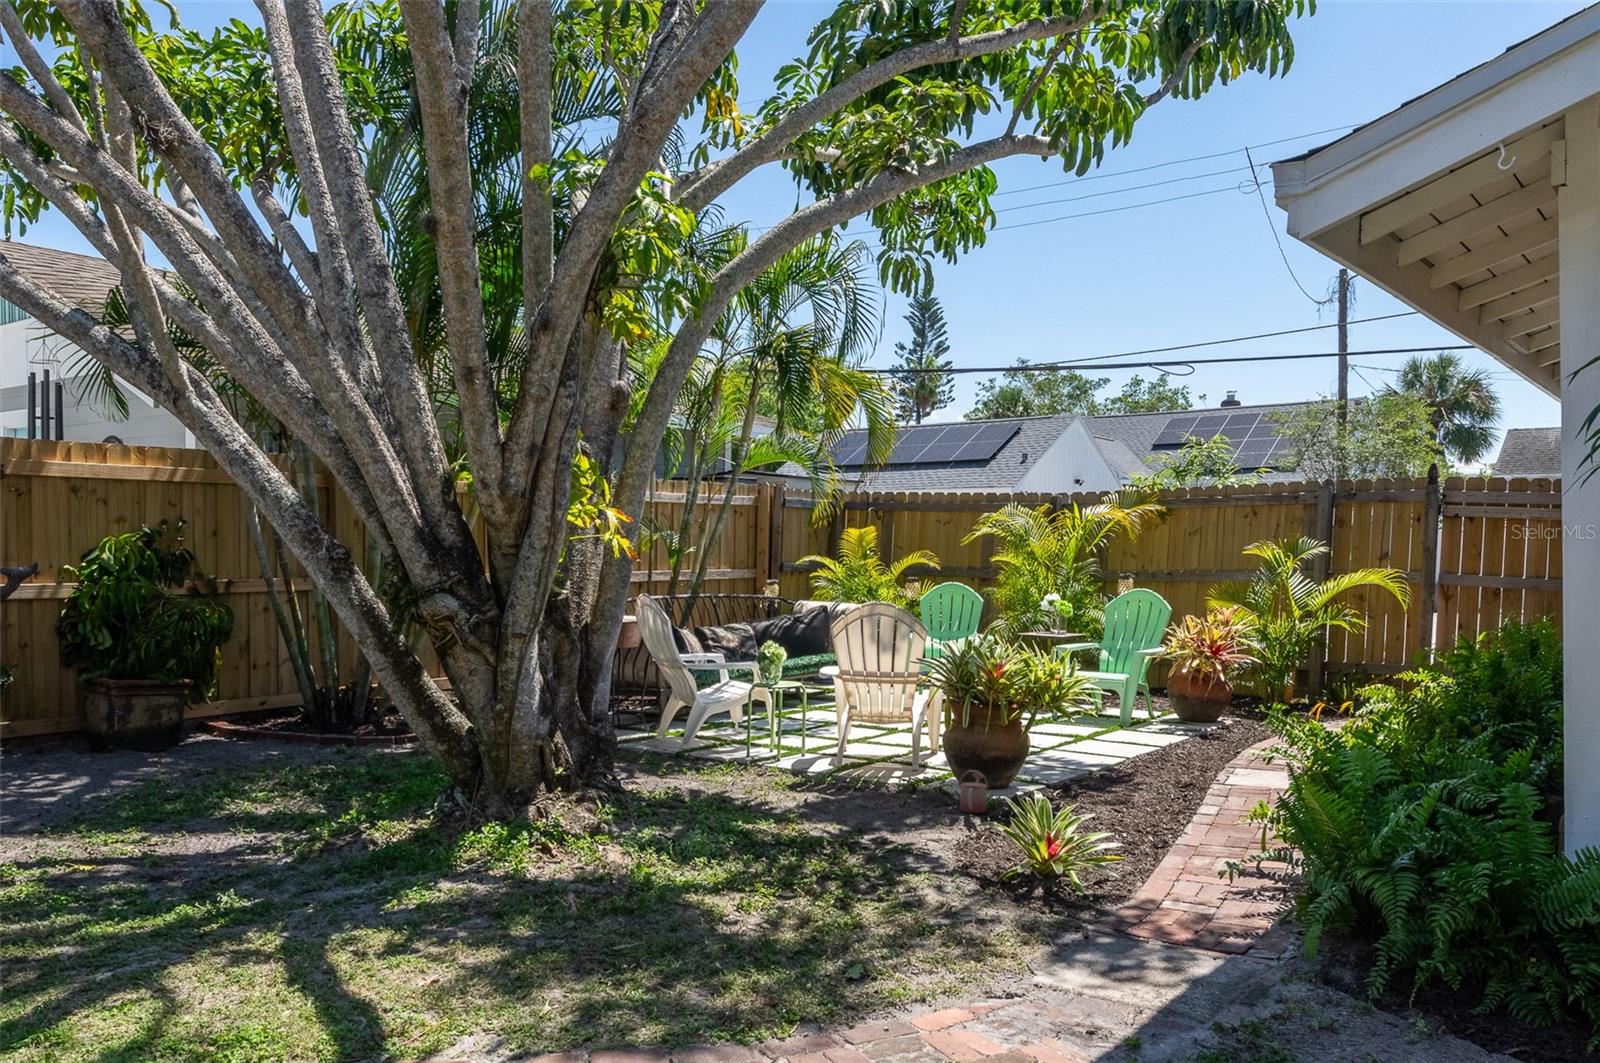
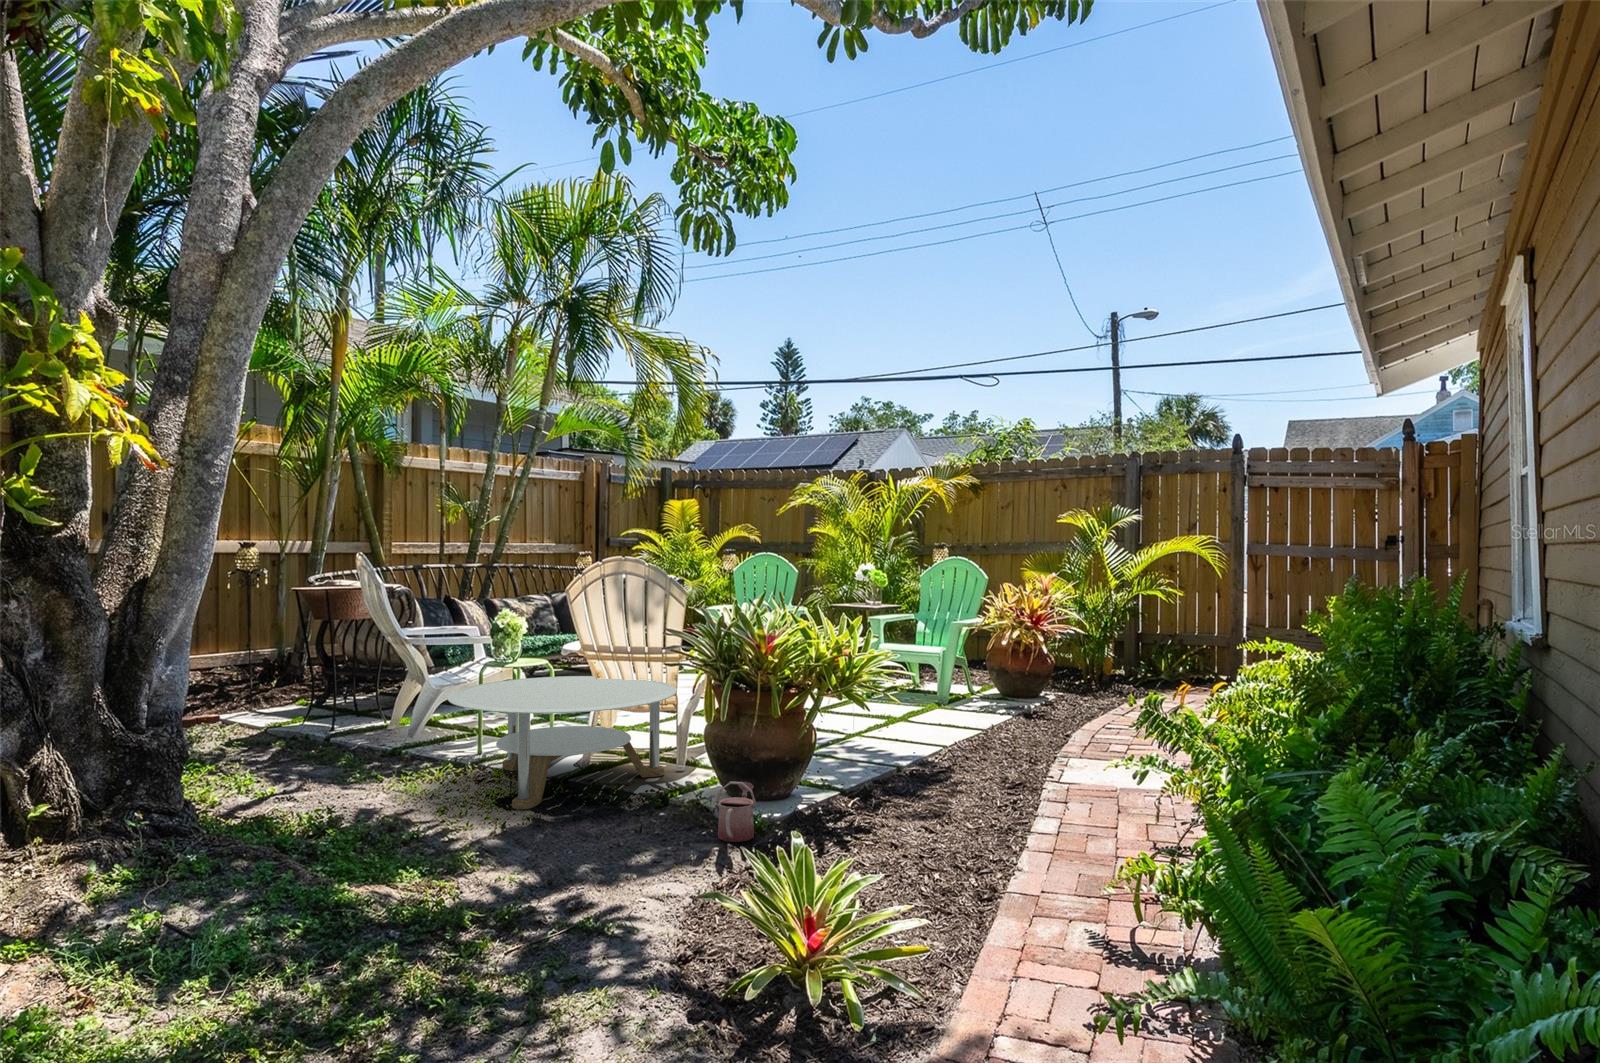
round table: none [741,694,913,792] -> present [448,676,677,809]

